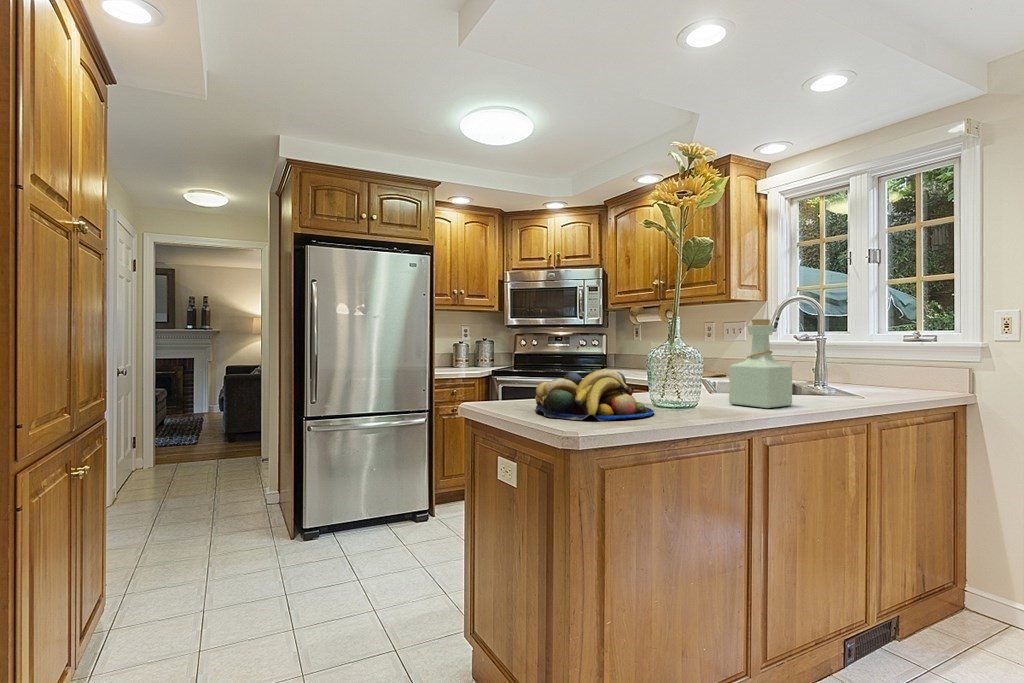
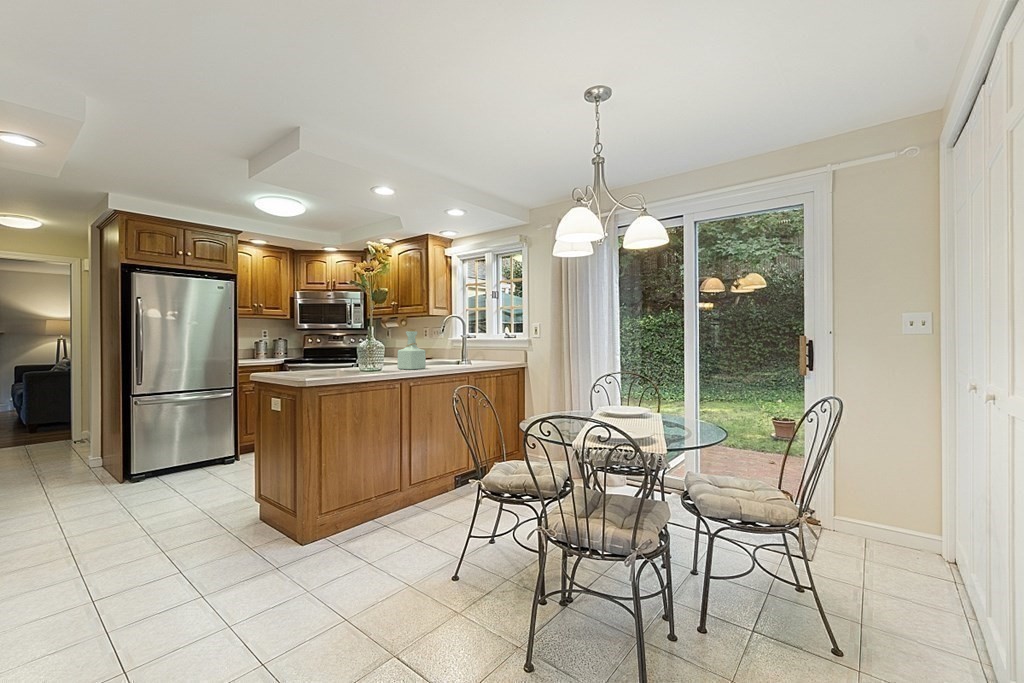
fruit bowl: present [535,369,654,421] -> none [293,353,353,376]

